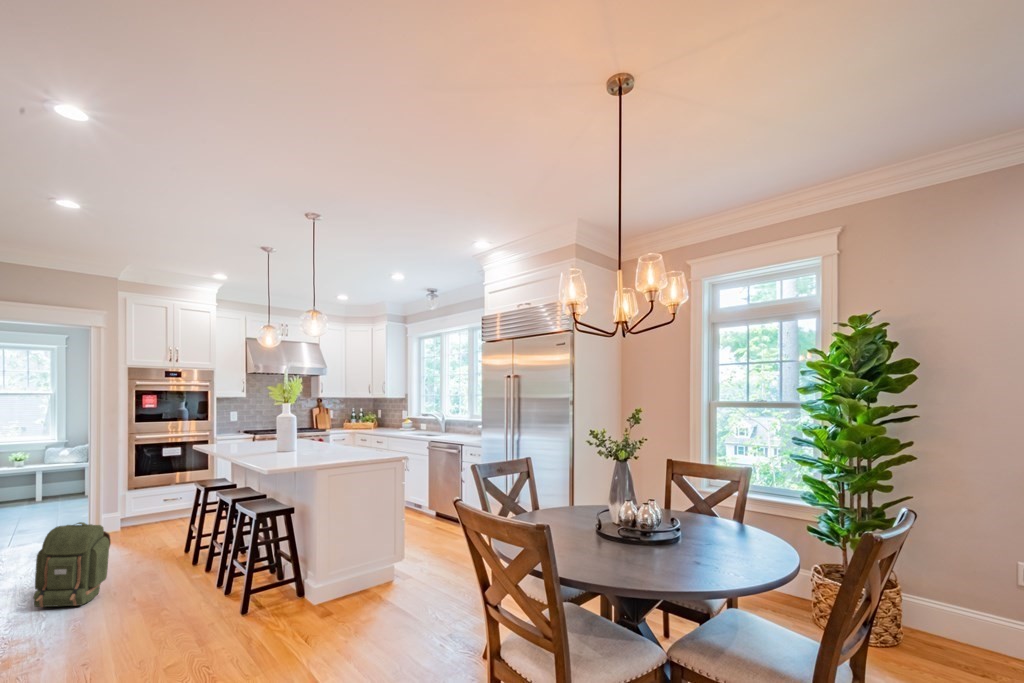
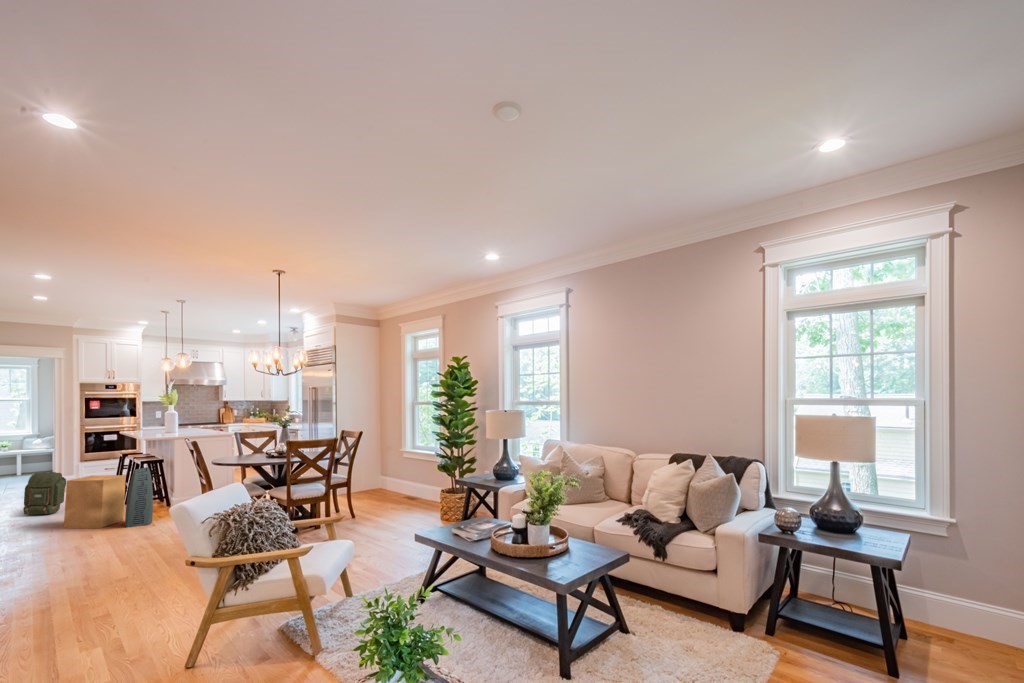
air purifier: none [234,526,284,660] -> present [125,467,153,527]
cardboard box: none [111,540,228,661] -> present [64,475,126,528]

